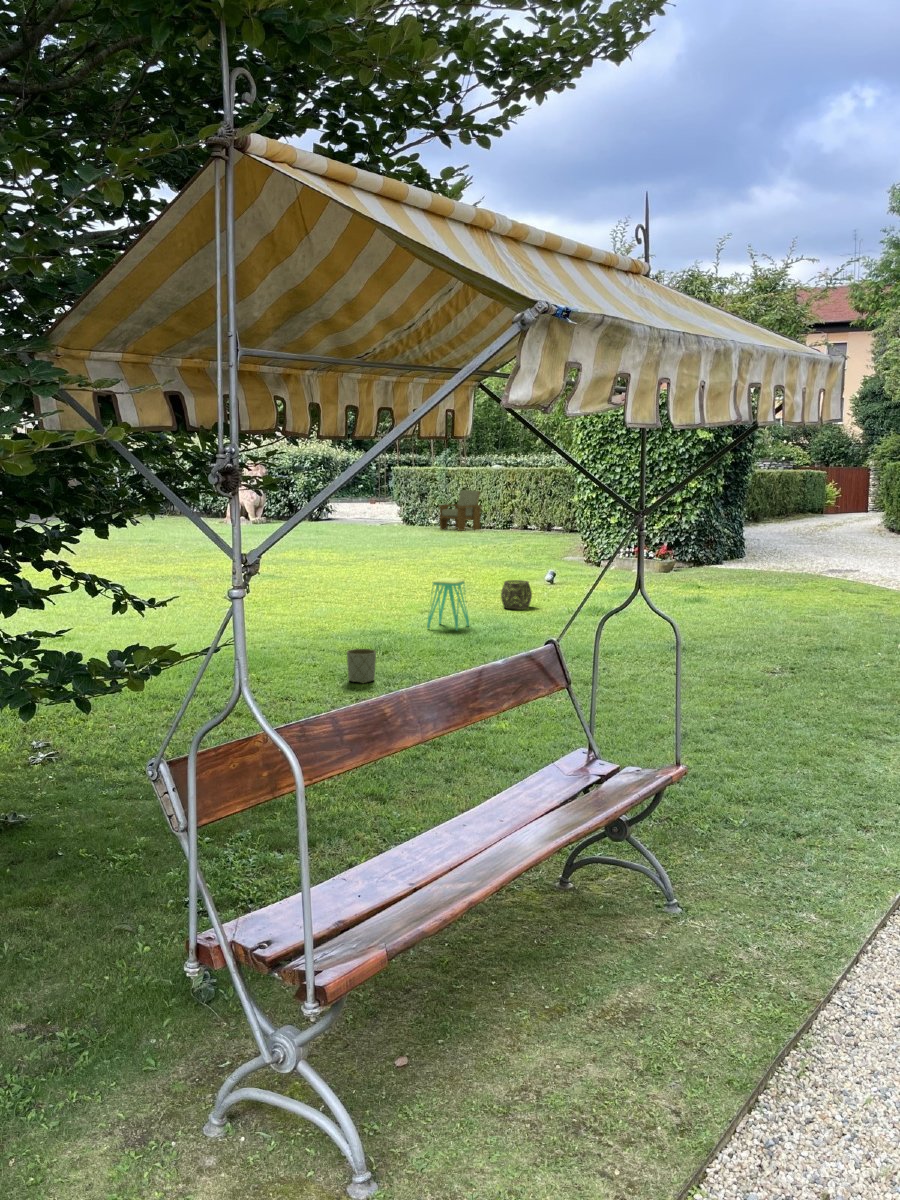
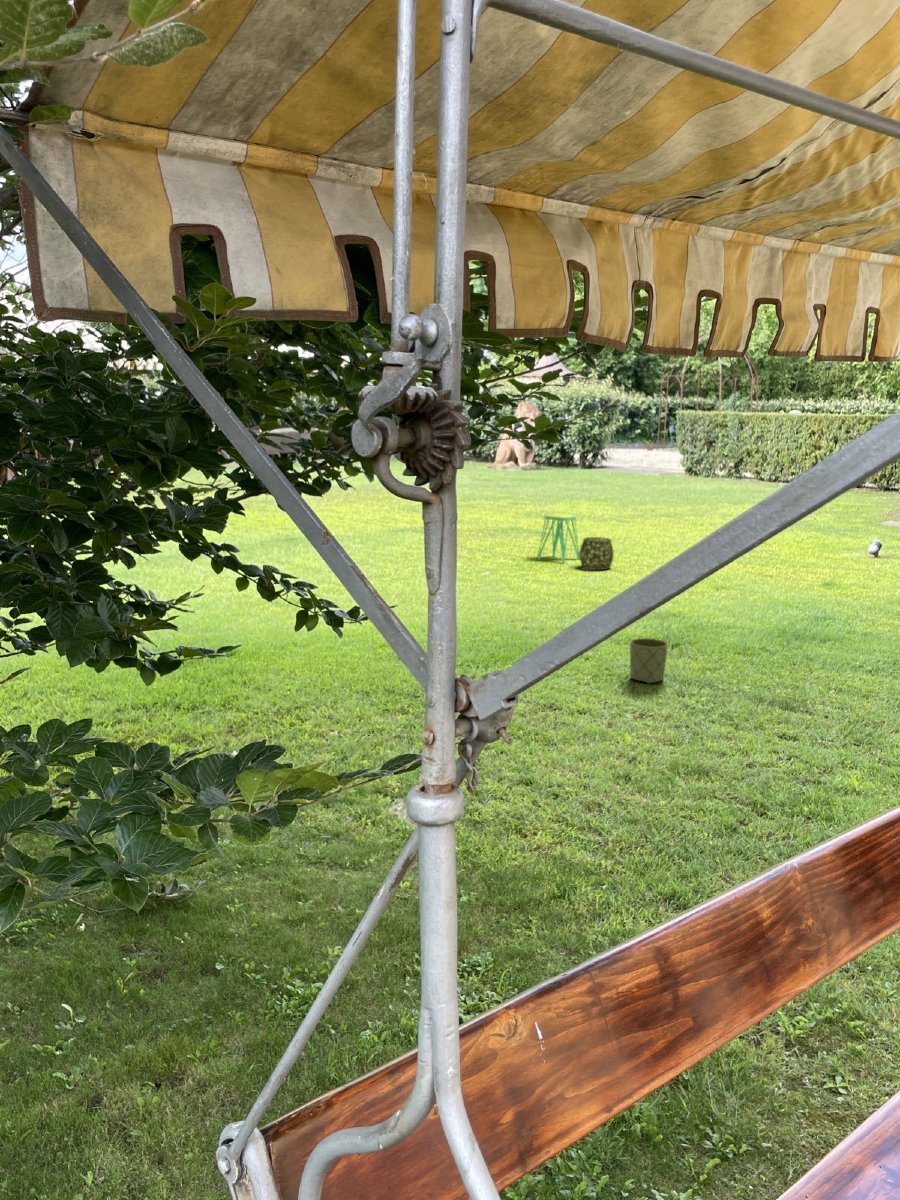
armchair: present [439,490,482,531] -> none [727,439,779,484]
stool: present [427,578,469,631] -> present [538,513,580,563]
woven basket: present [501,580,532,609] -> present [579,537,614,570]

